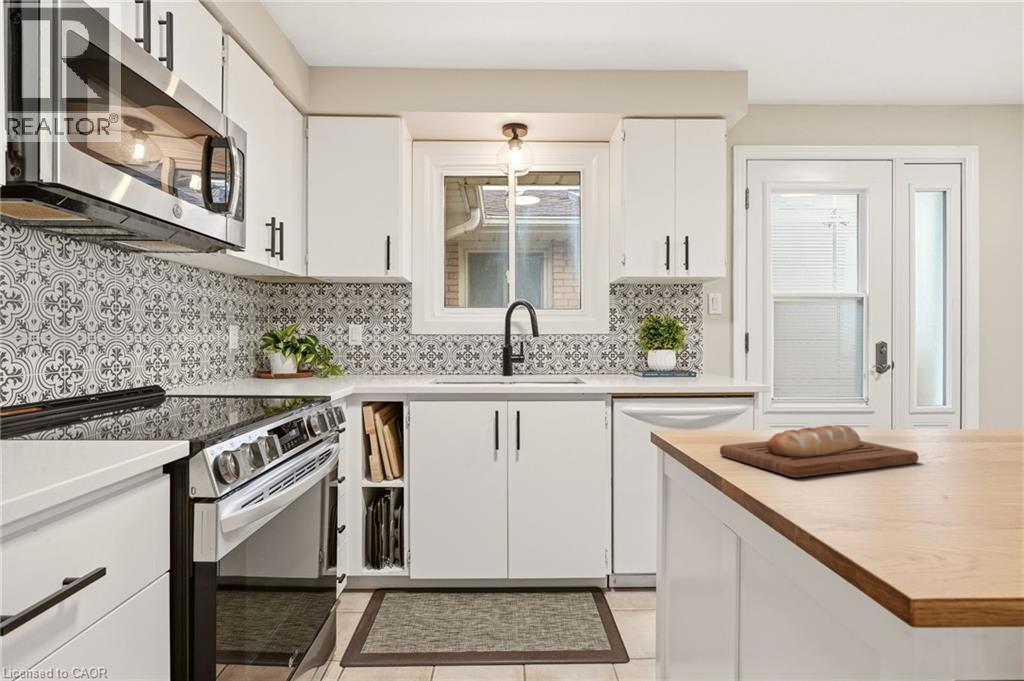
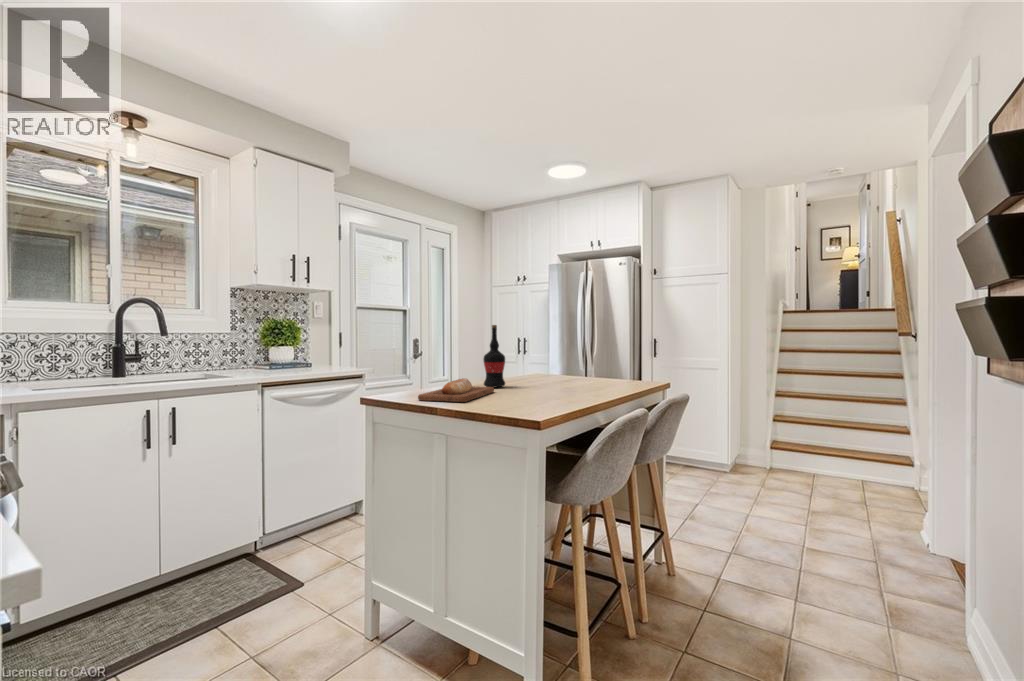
wine bottle: none [914,319,974,452] -> present [484,325,505,387]

